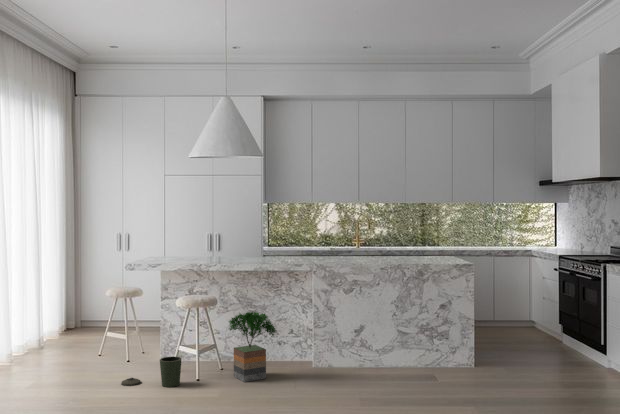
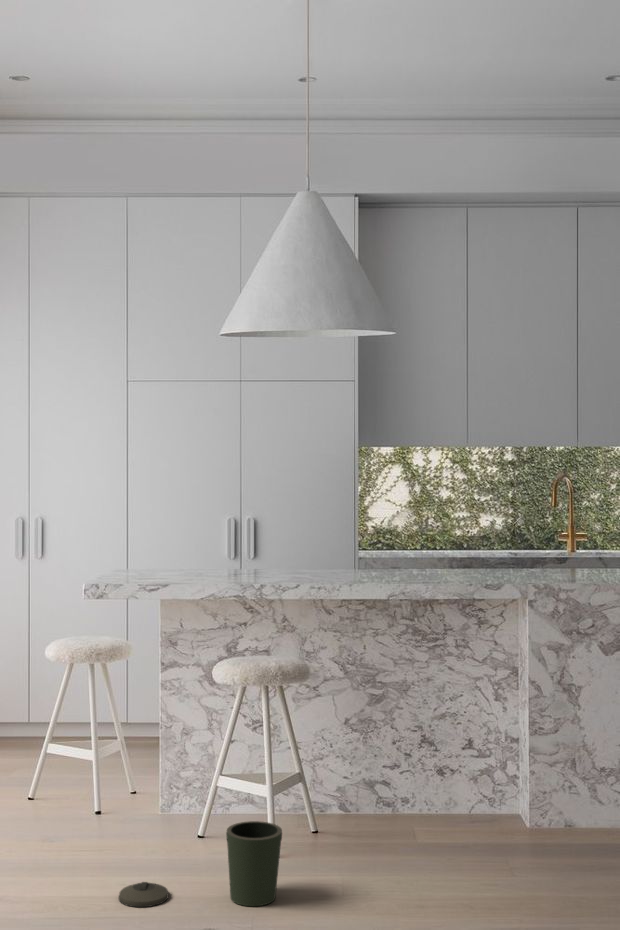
potted tree: present [229,312,276,382] -> none [367,698,496,879]

